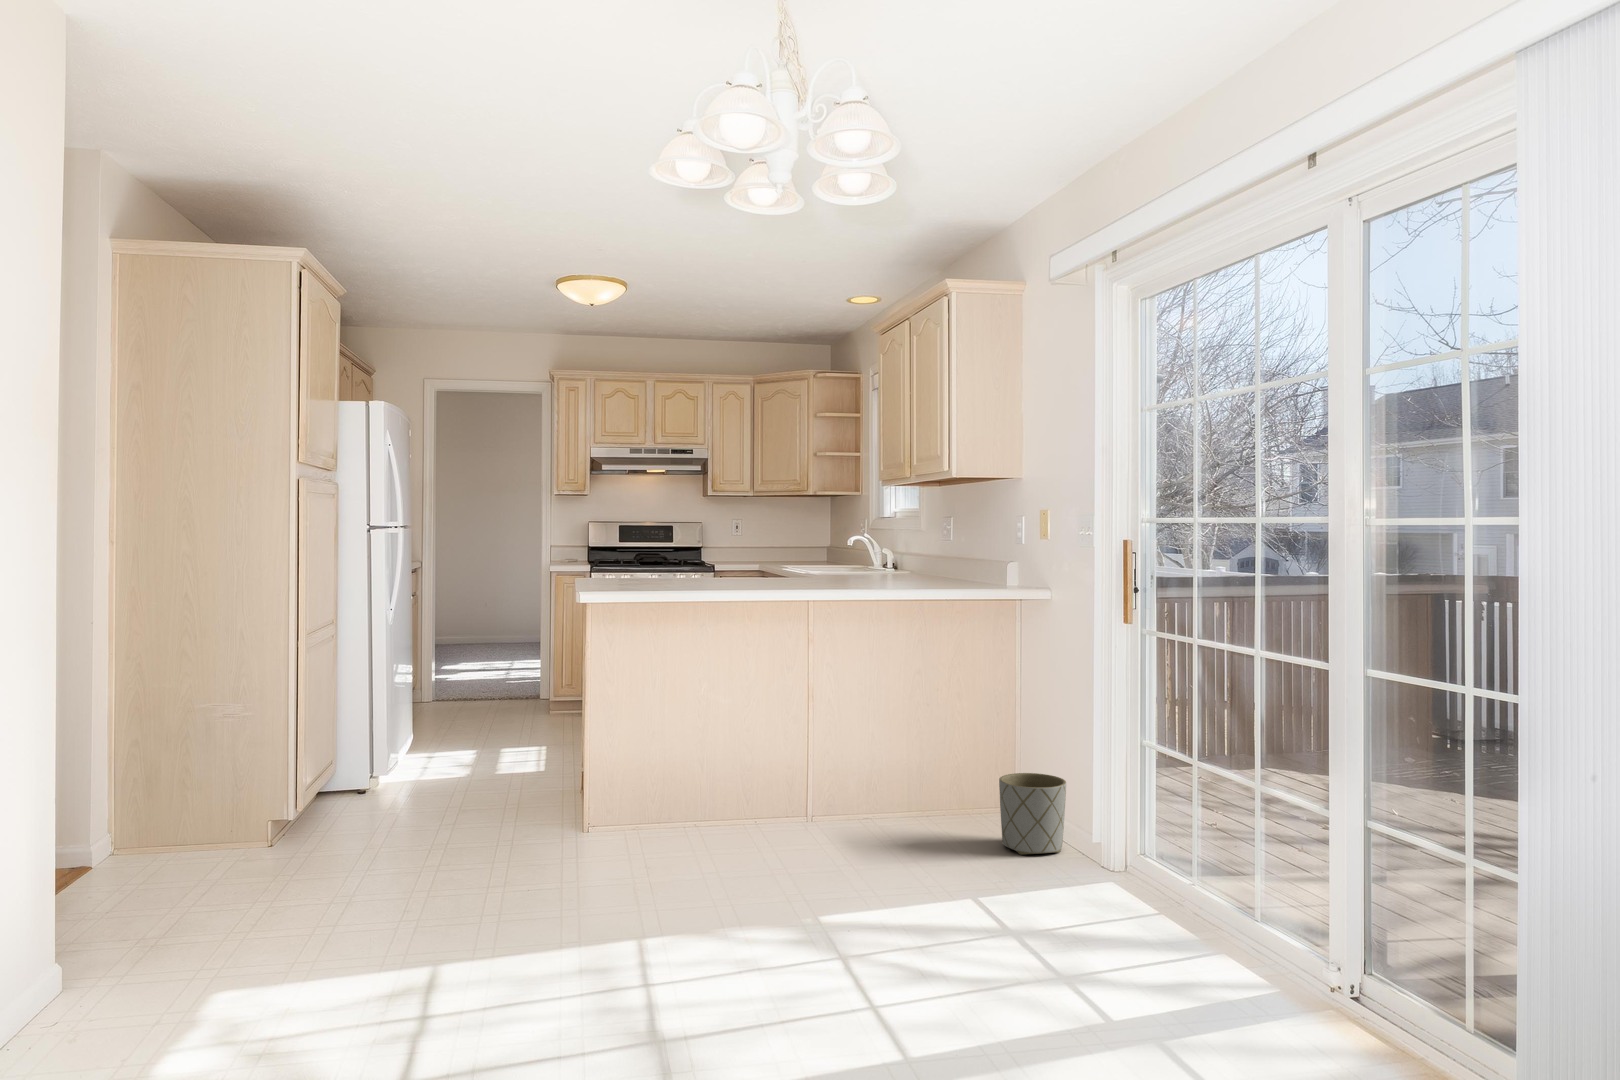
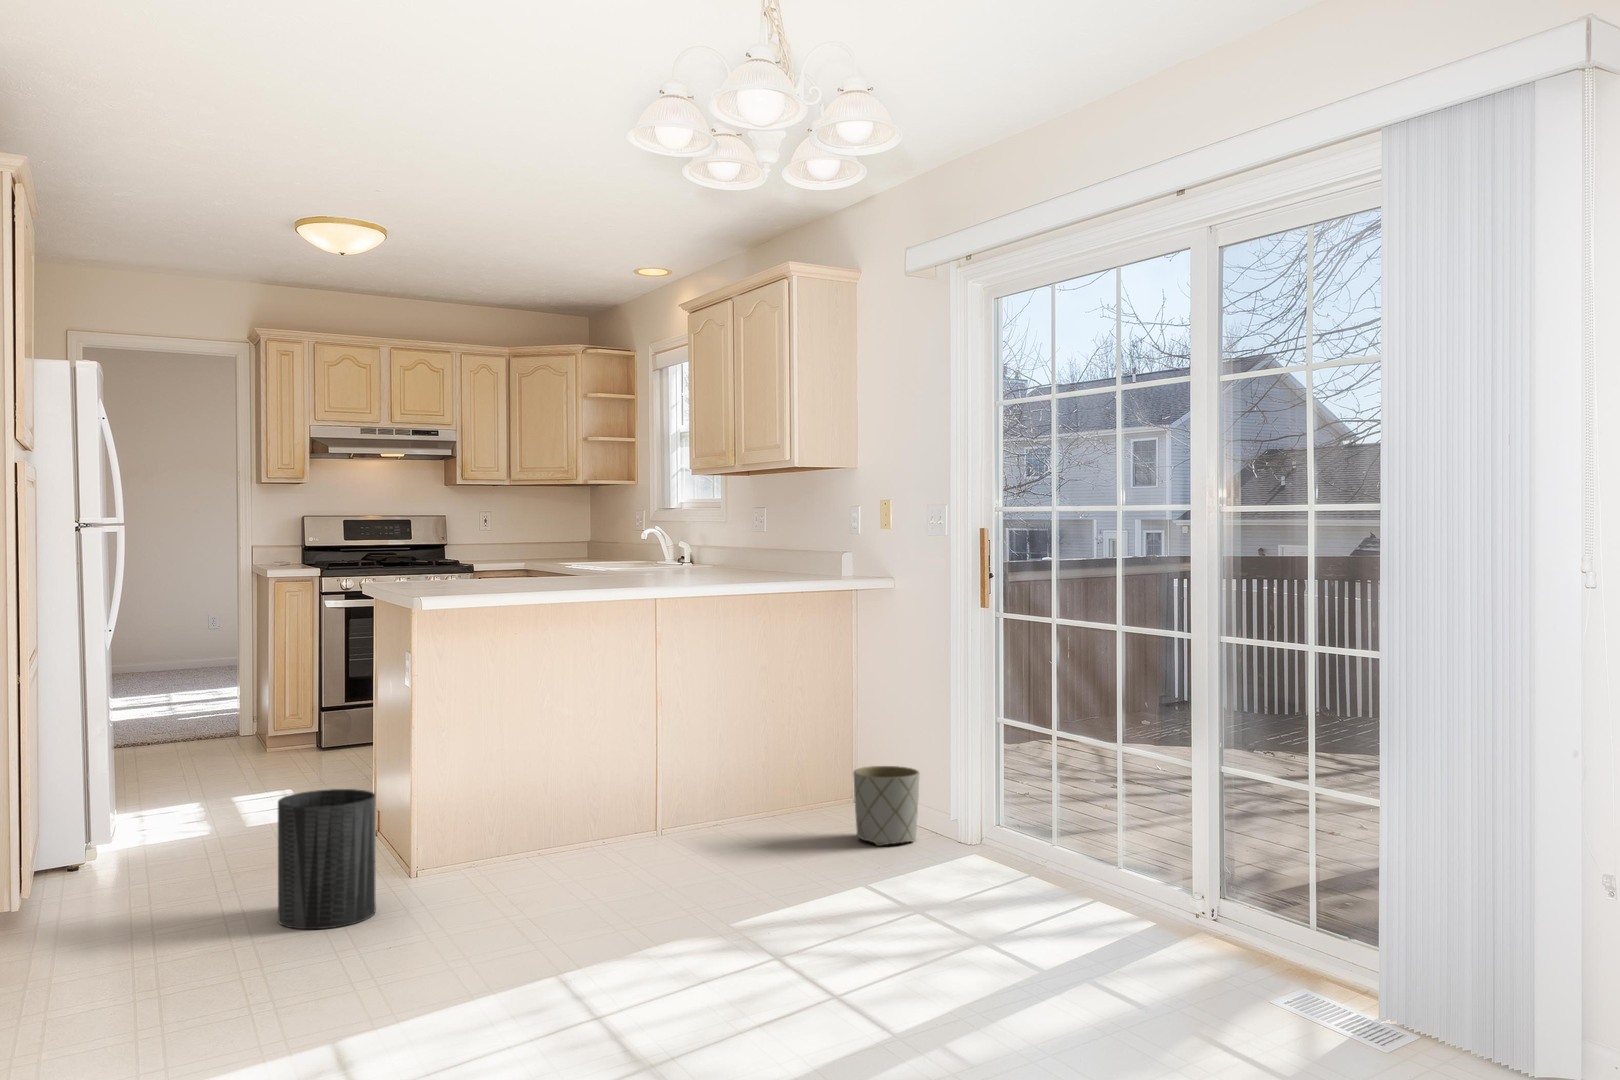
trash can: none [436,772,523,901] -> present [278,789,376,929]

